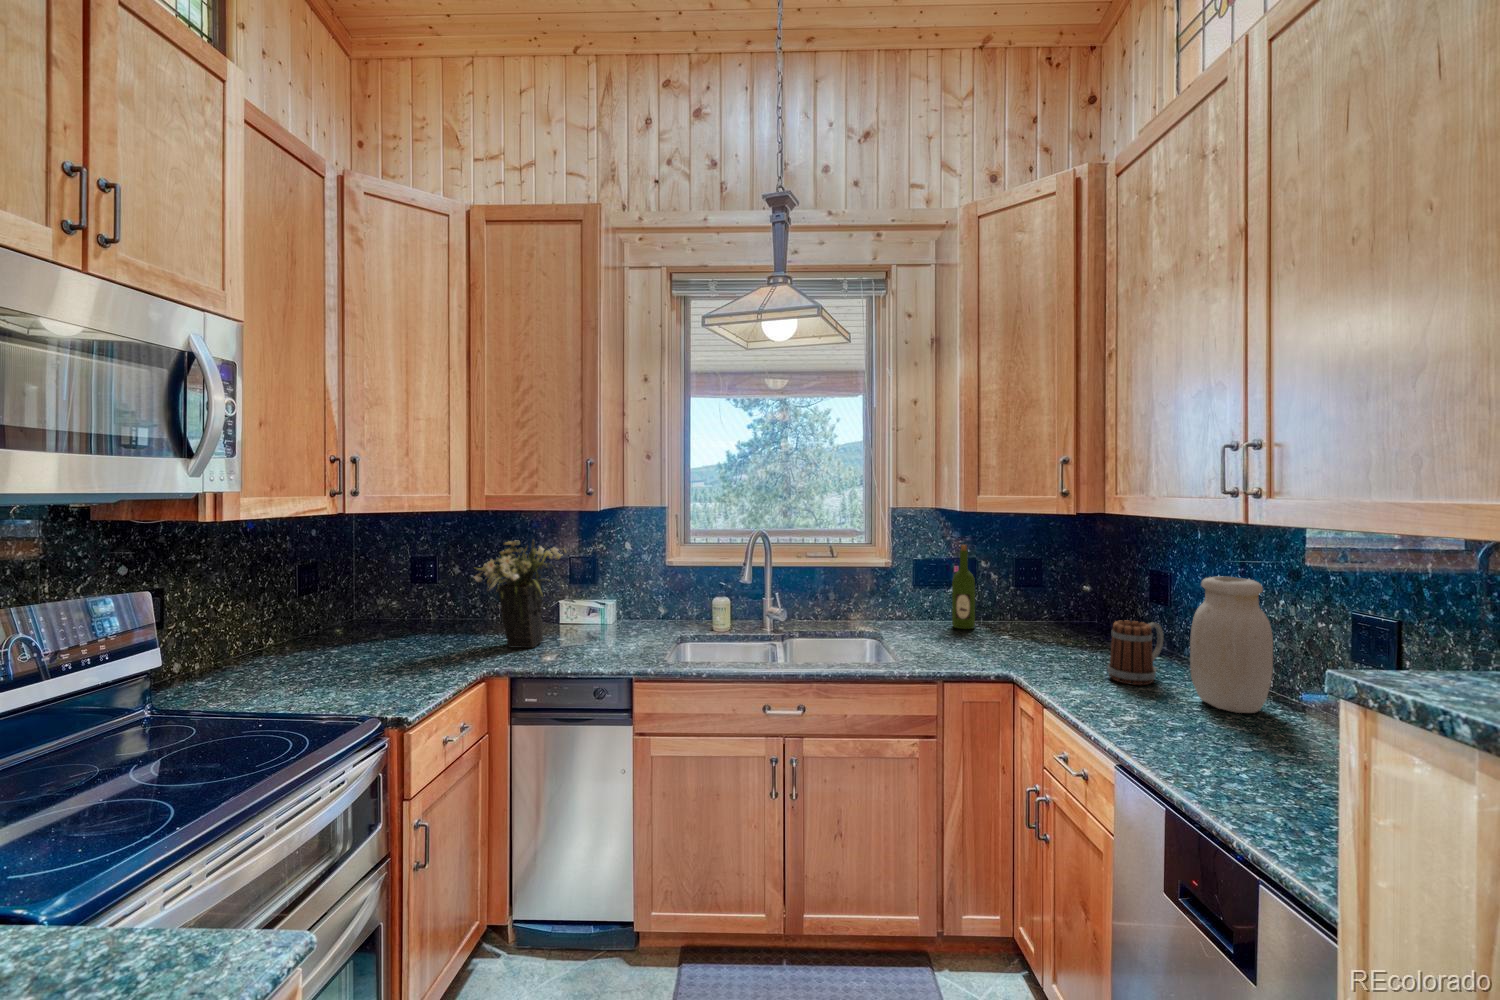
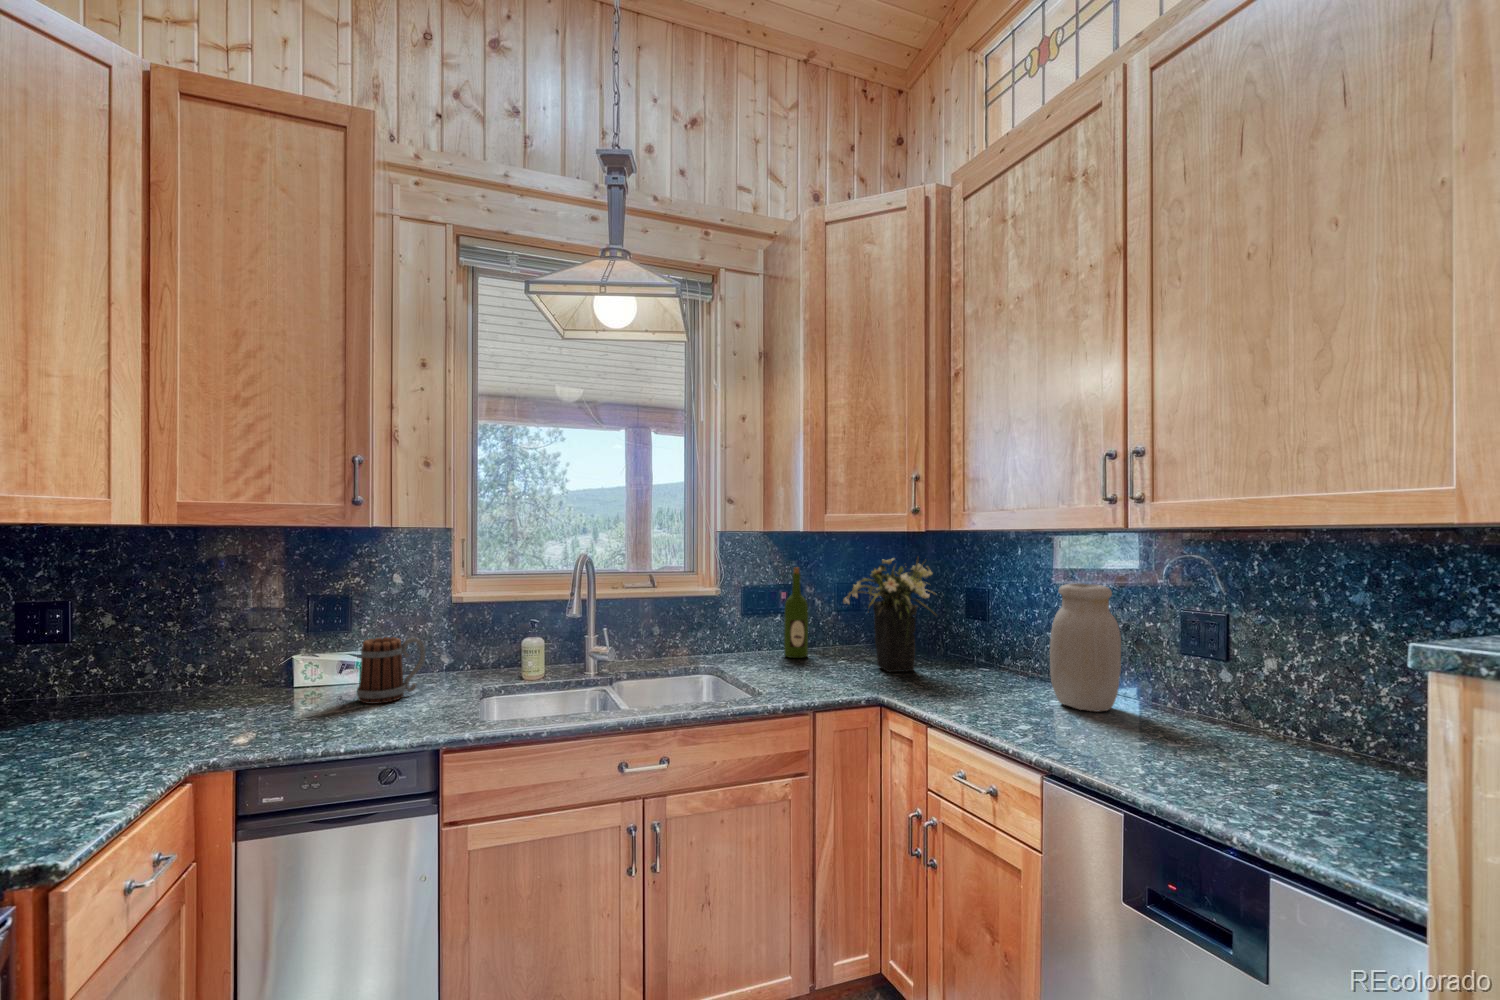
flower arrangement: present [474,540,566,648] -> present [843,557,936,672]
mug: present [1107,620,1164,685] -> present [357,637,425,704]

